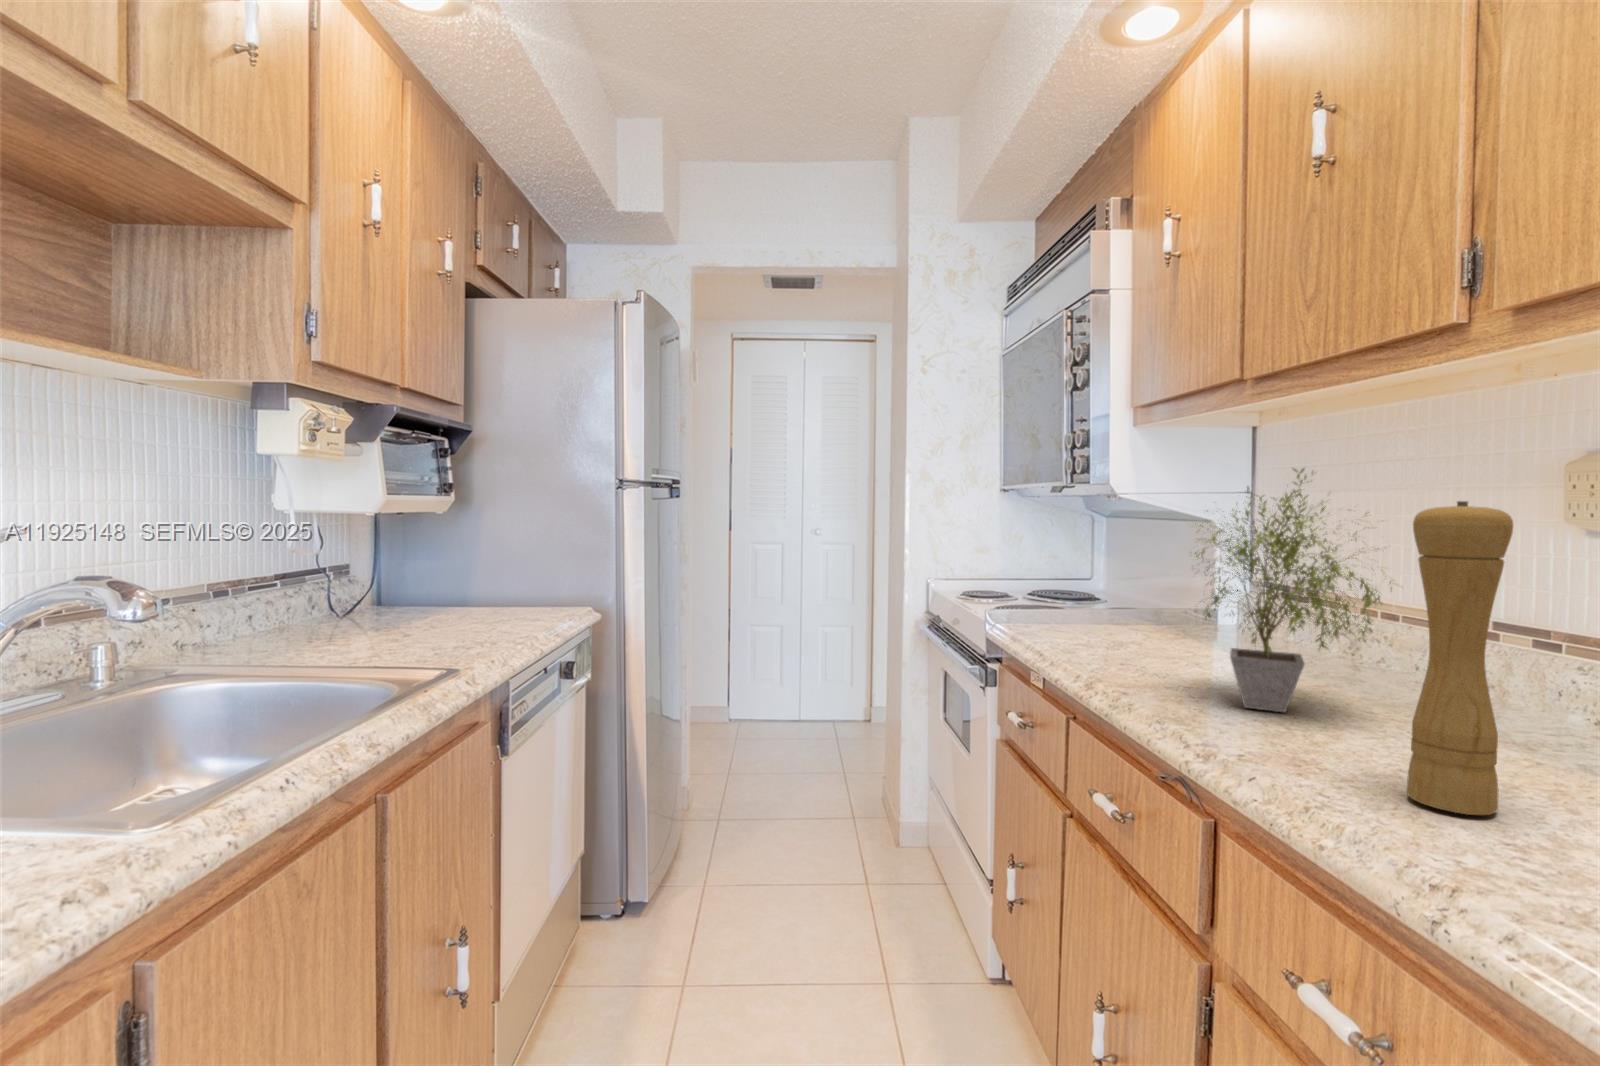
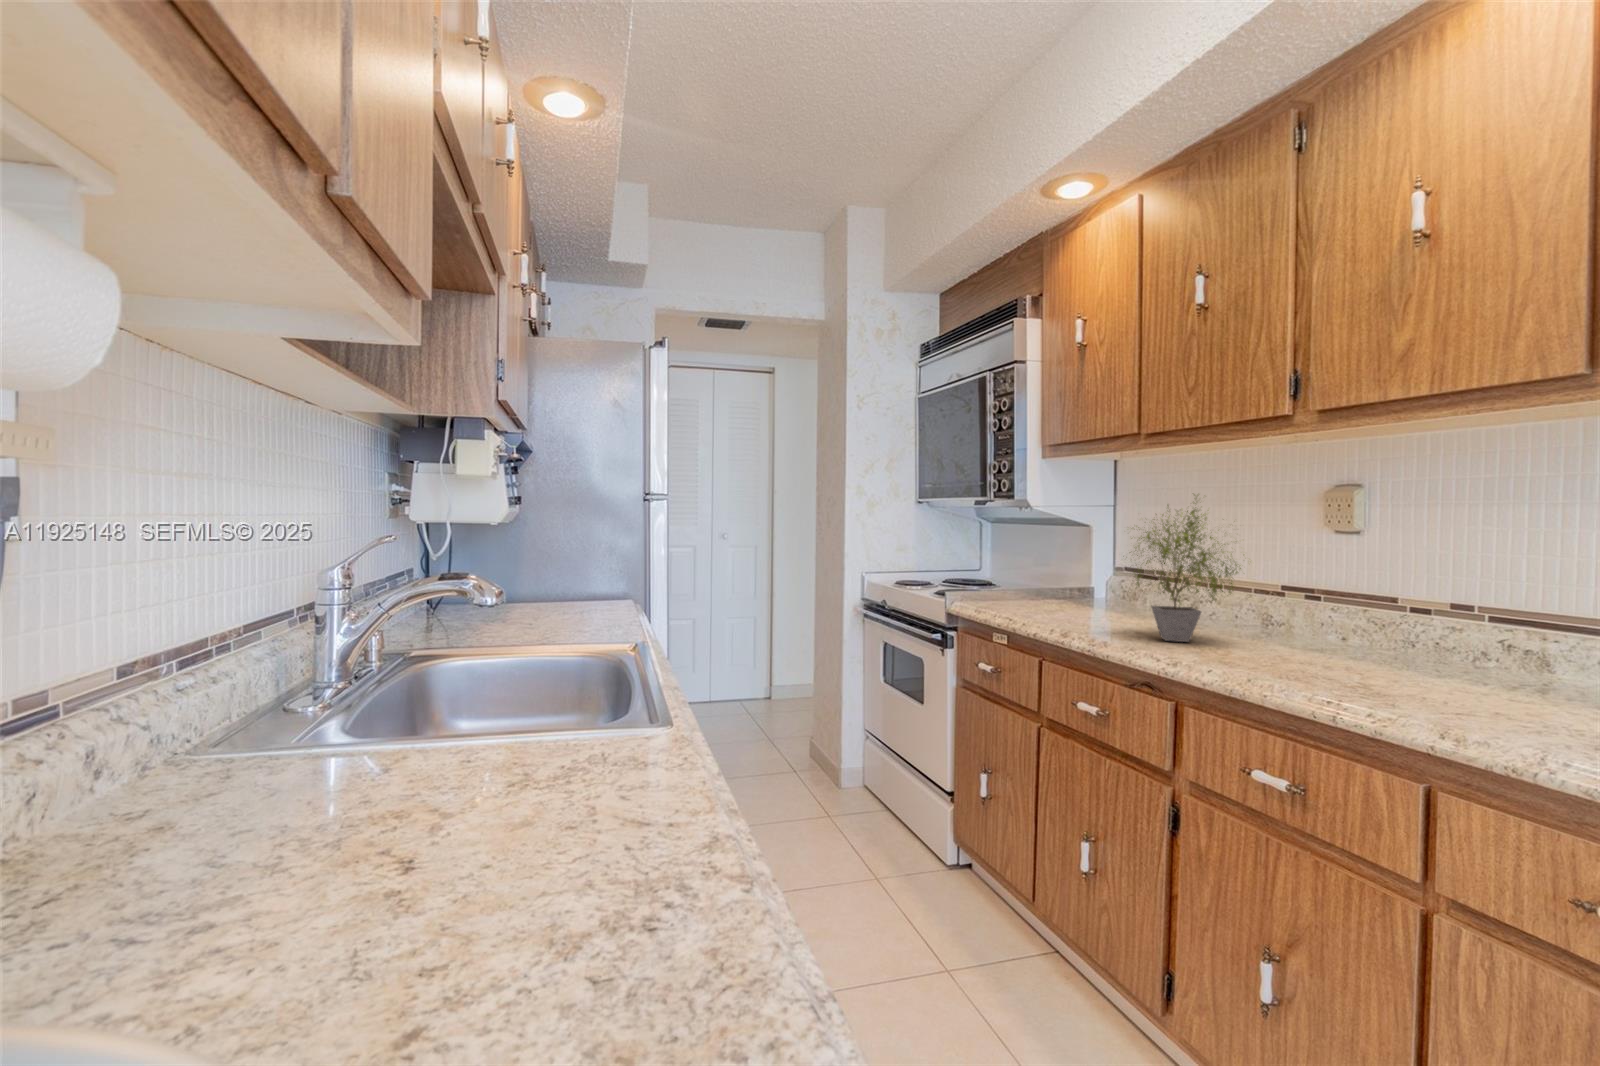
pepper mill: present [1407,501,1513,815] -> none [1285,515,1335,676]

